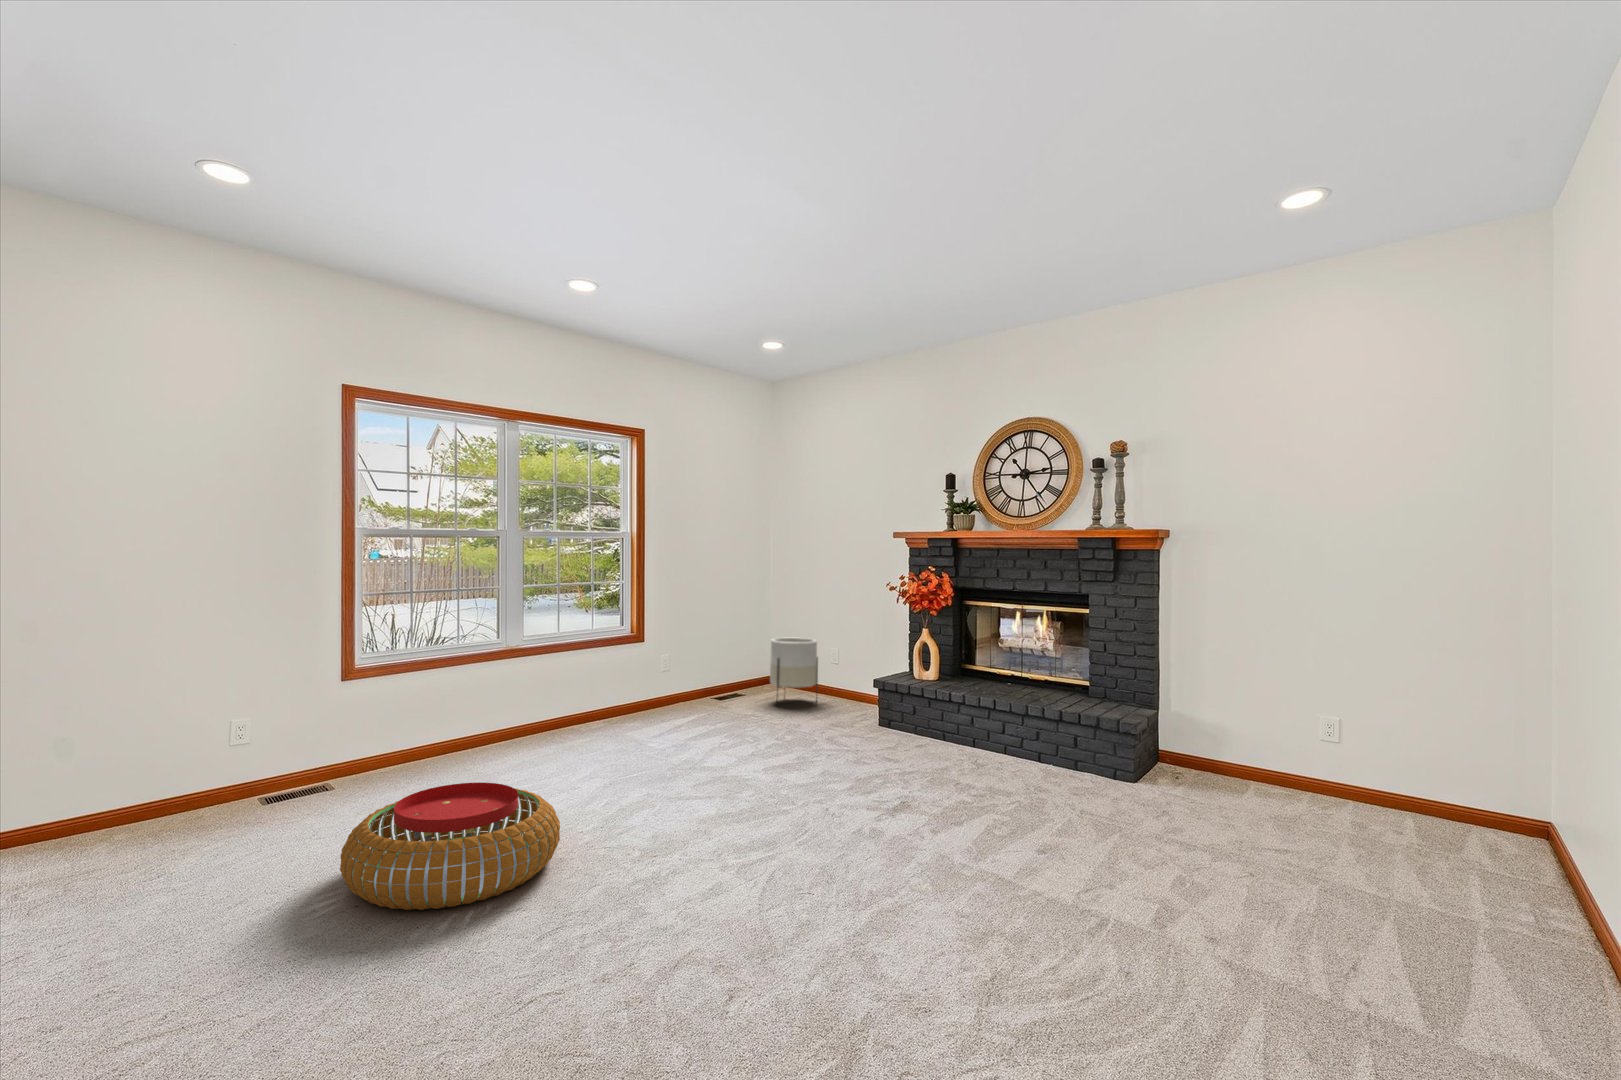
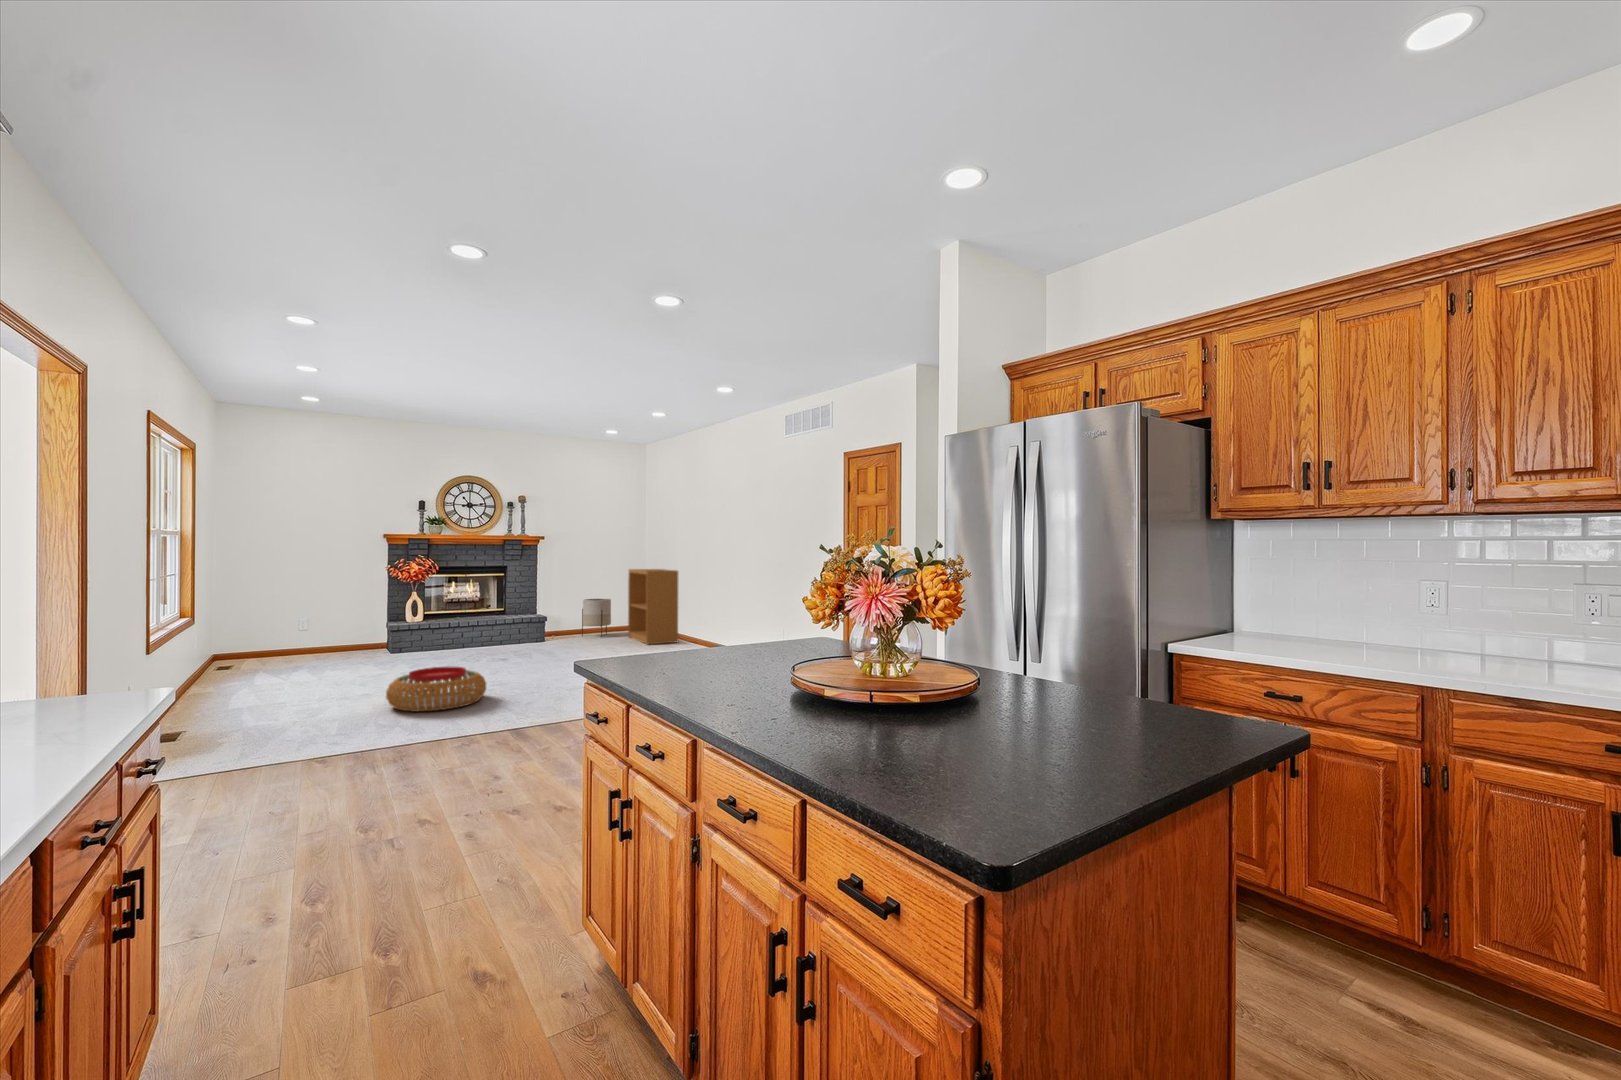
bookshelf: none [1355,622,1526,939] -> present [628,569,678,645]
planter: present [770,638,818,706] -> present [582,599,611,637]

